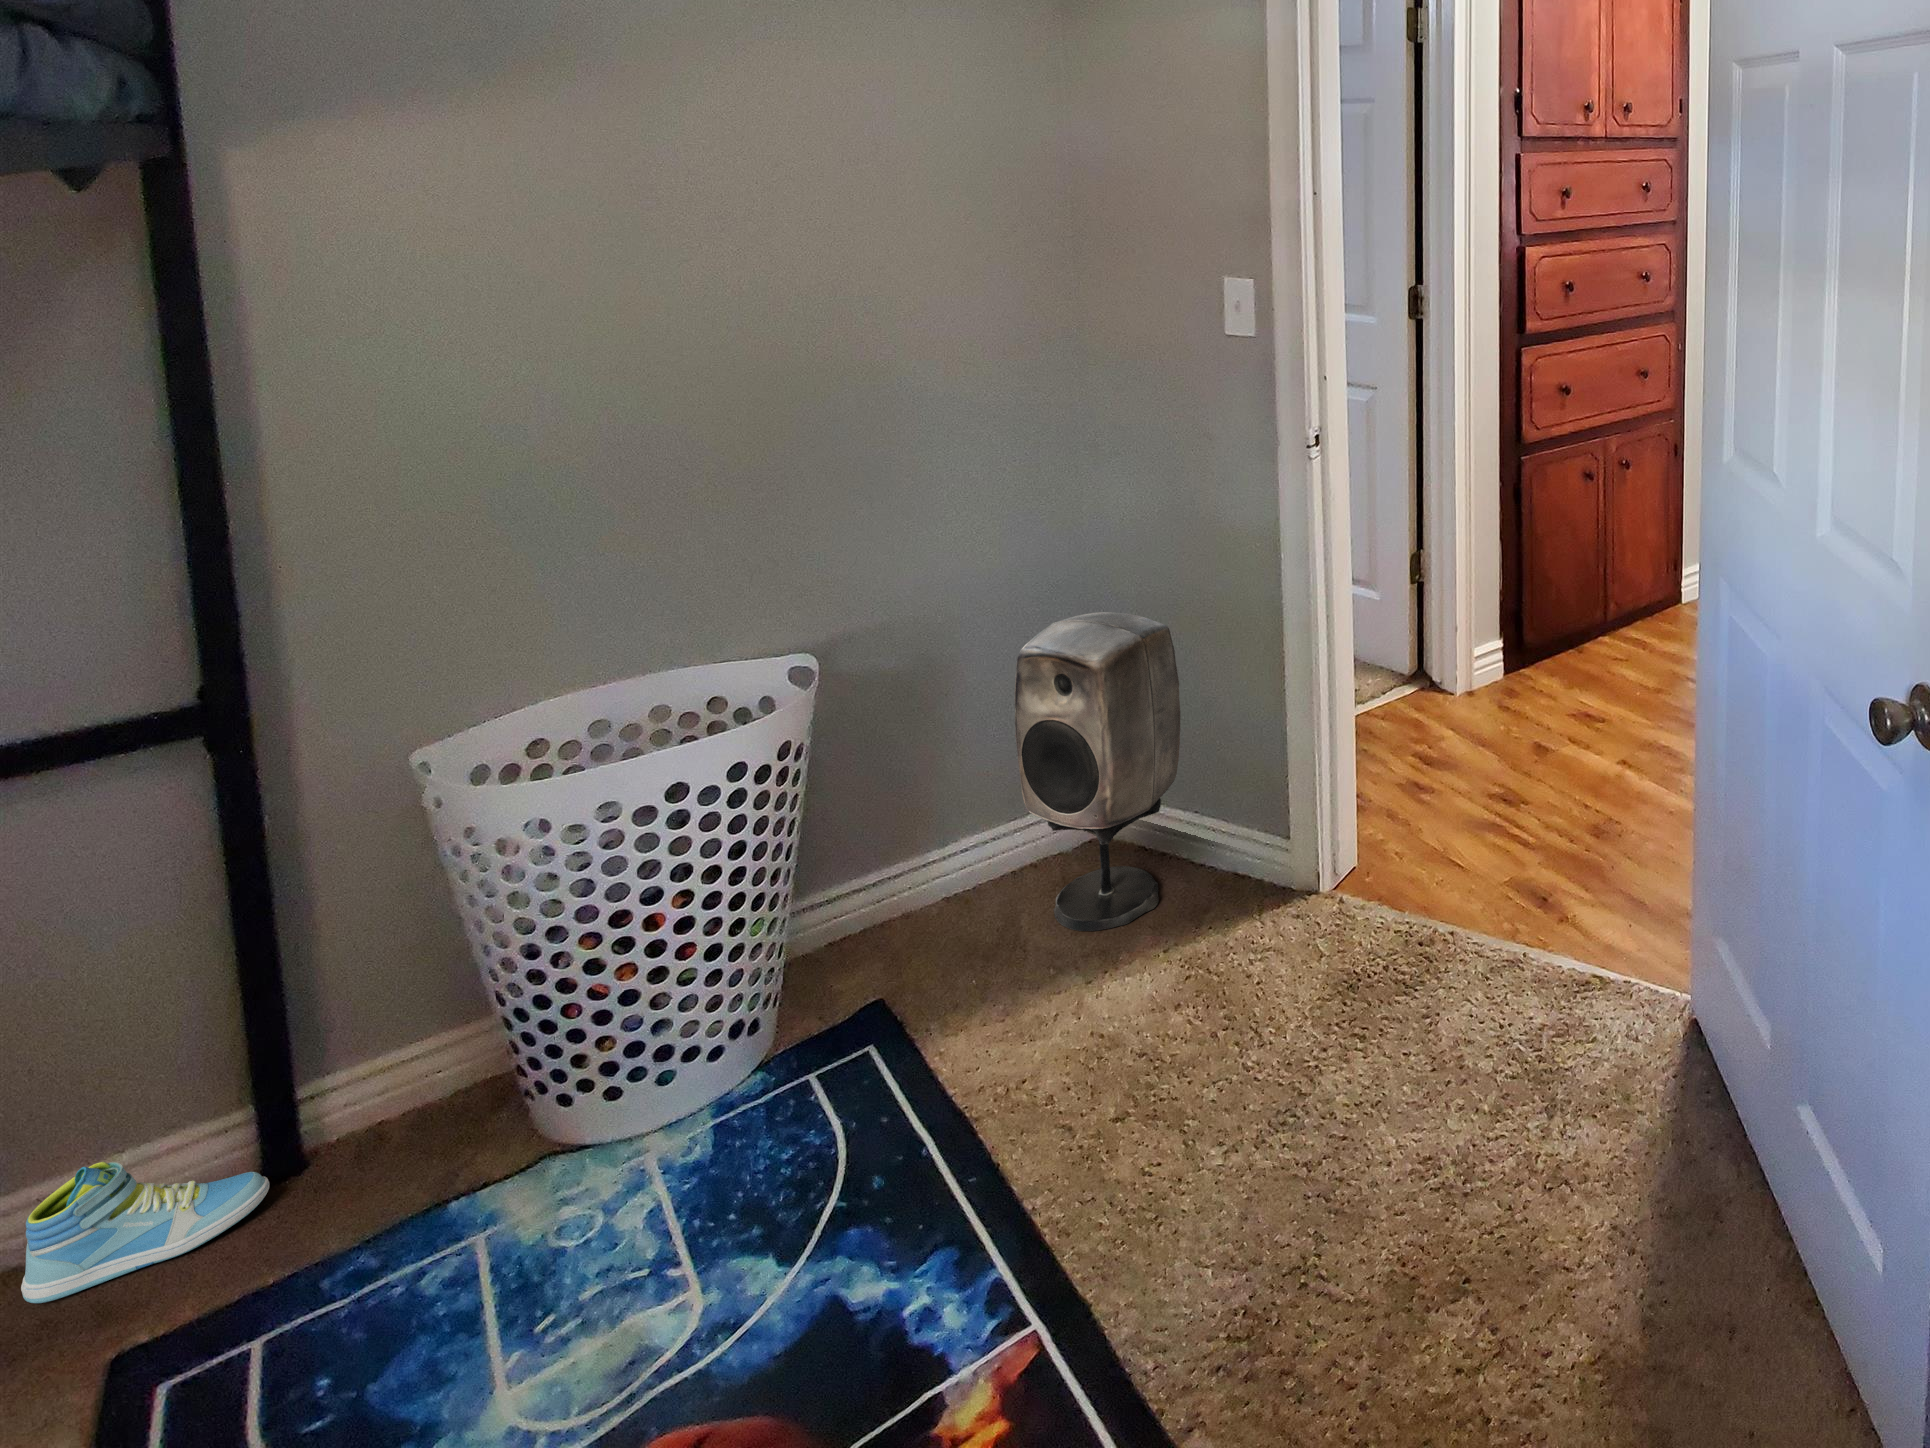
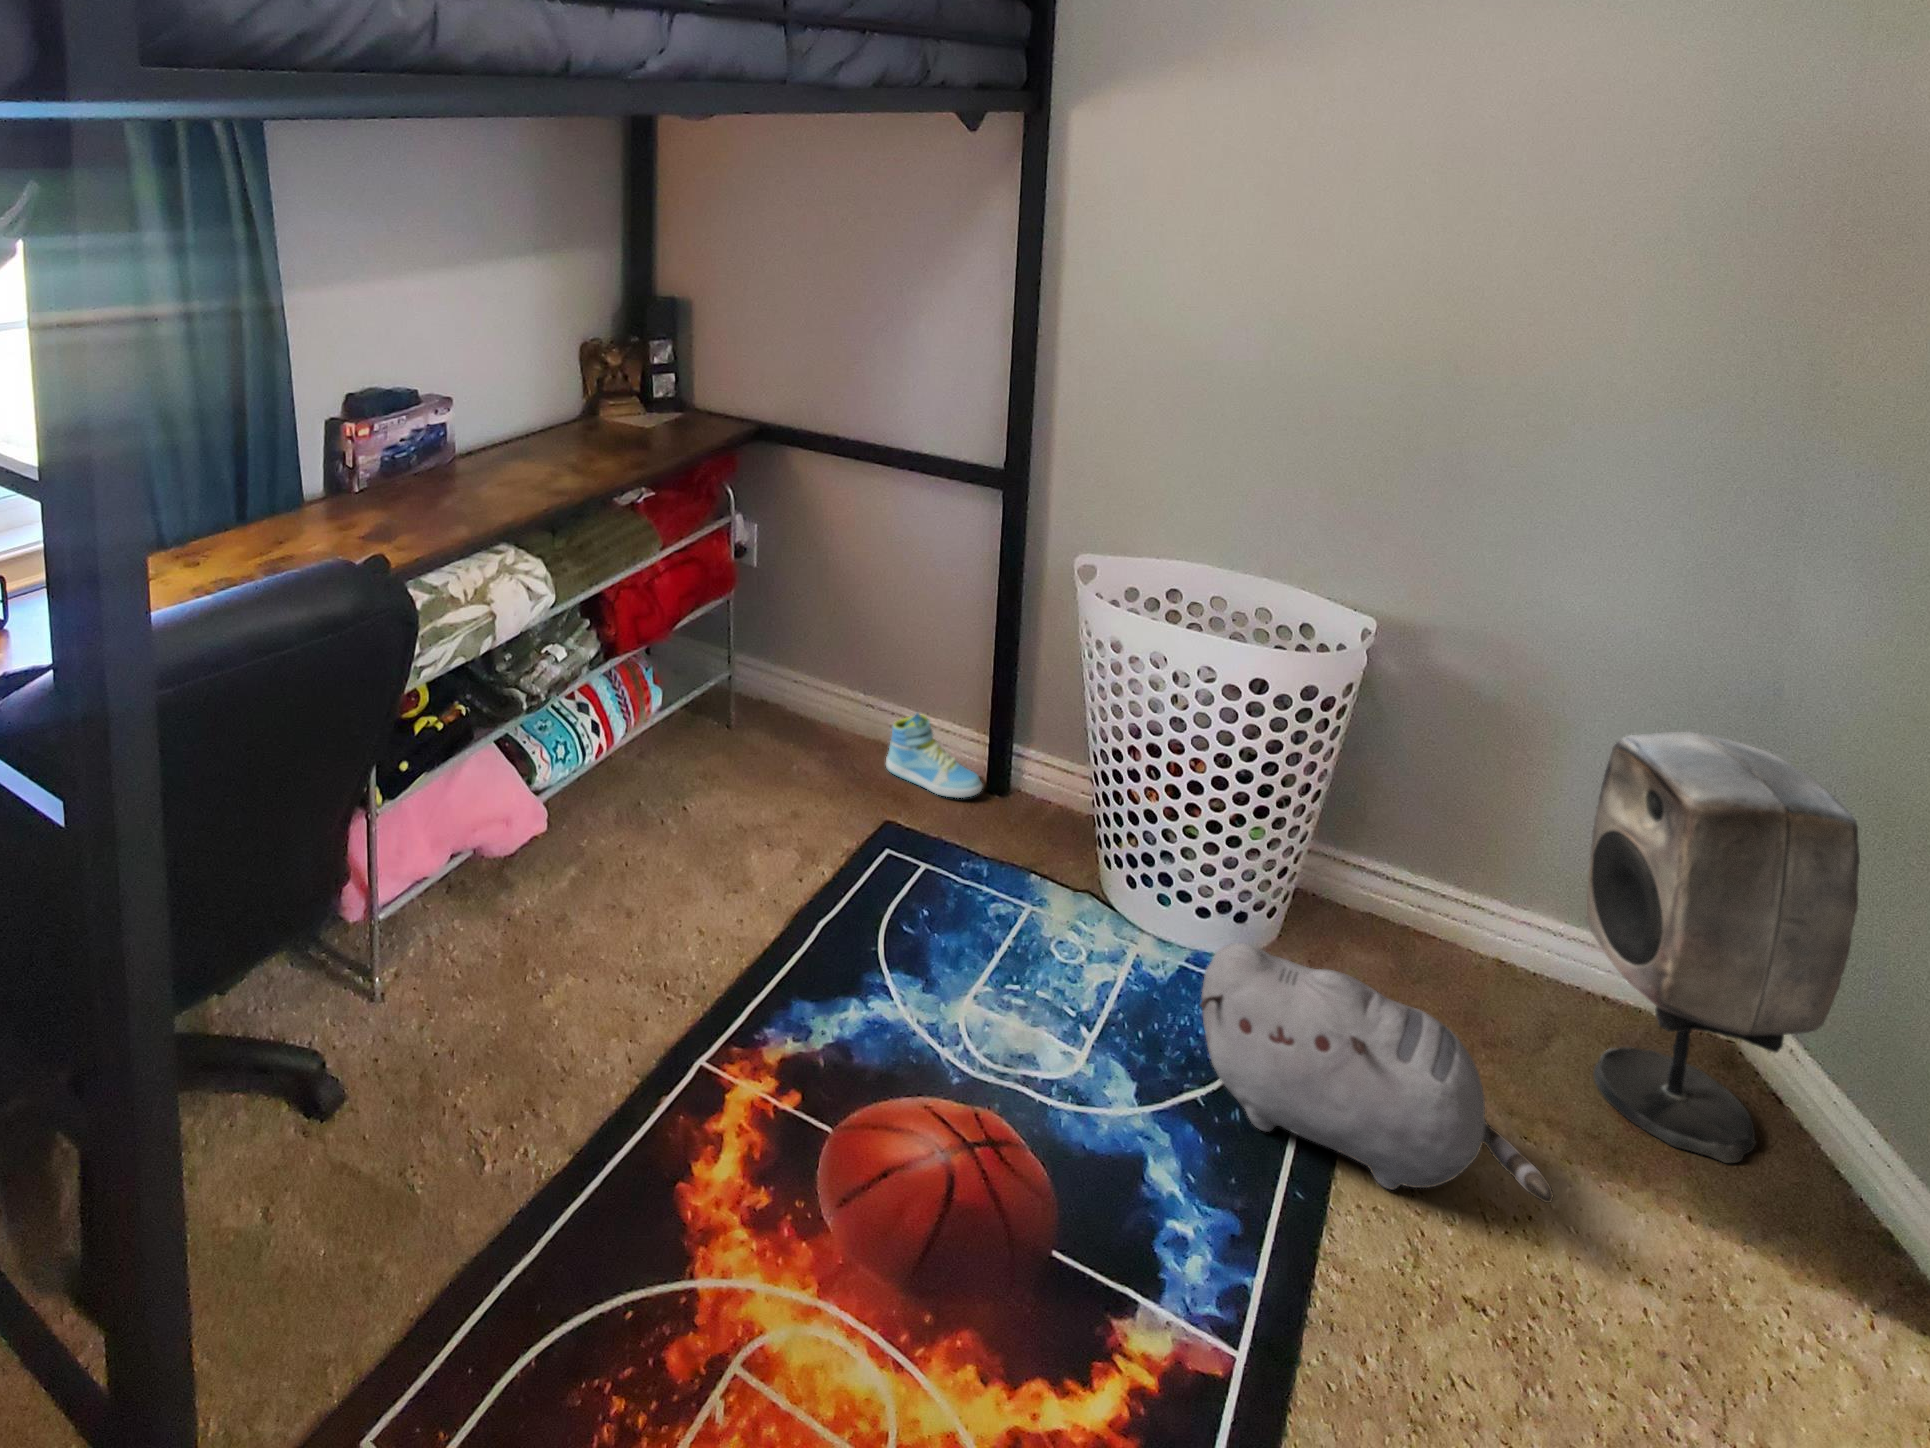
plush toy: none [797,945,1128,1174] -> present [1200,943,1553,1203]

